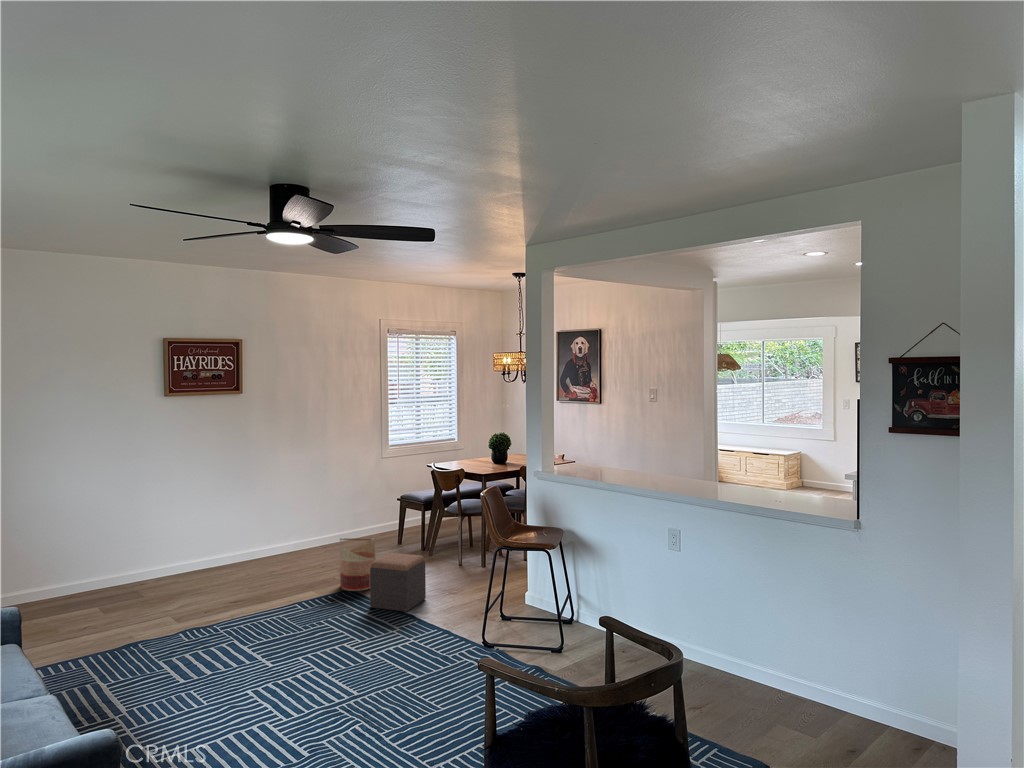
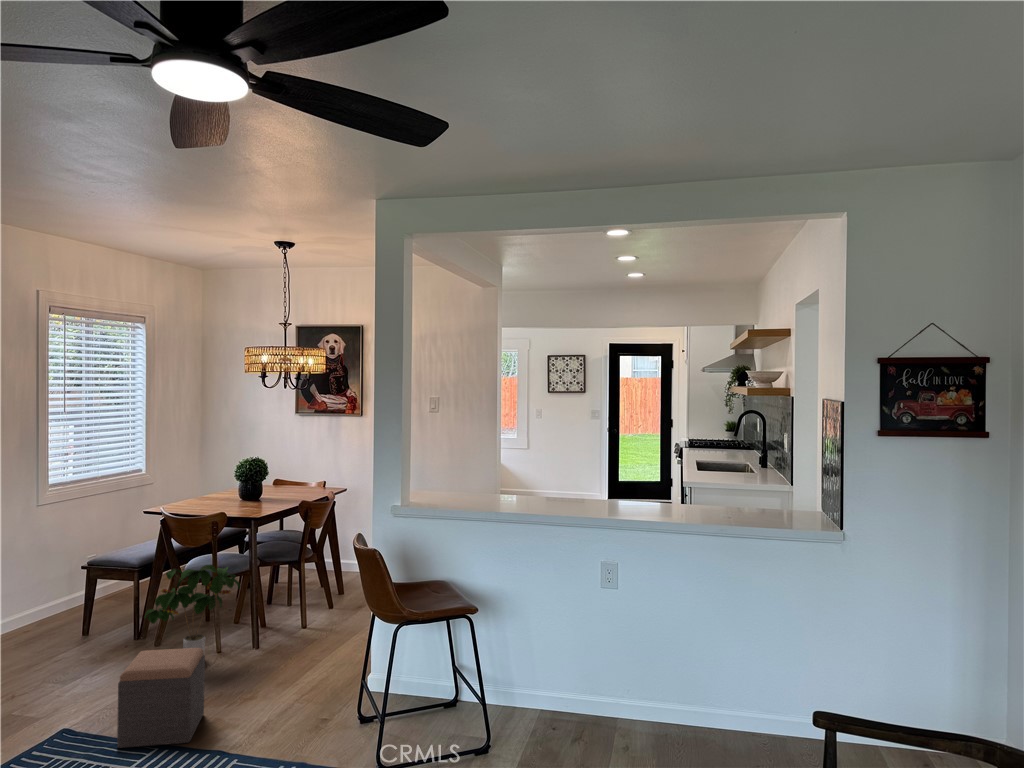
potted plant: none [414,506,472,571] -> present [144,565,240,650]
basket: present [340,538,376,591] -> none [31,631,101,726]

